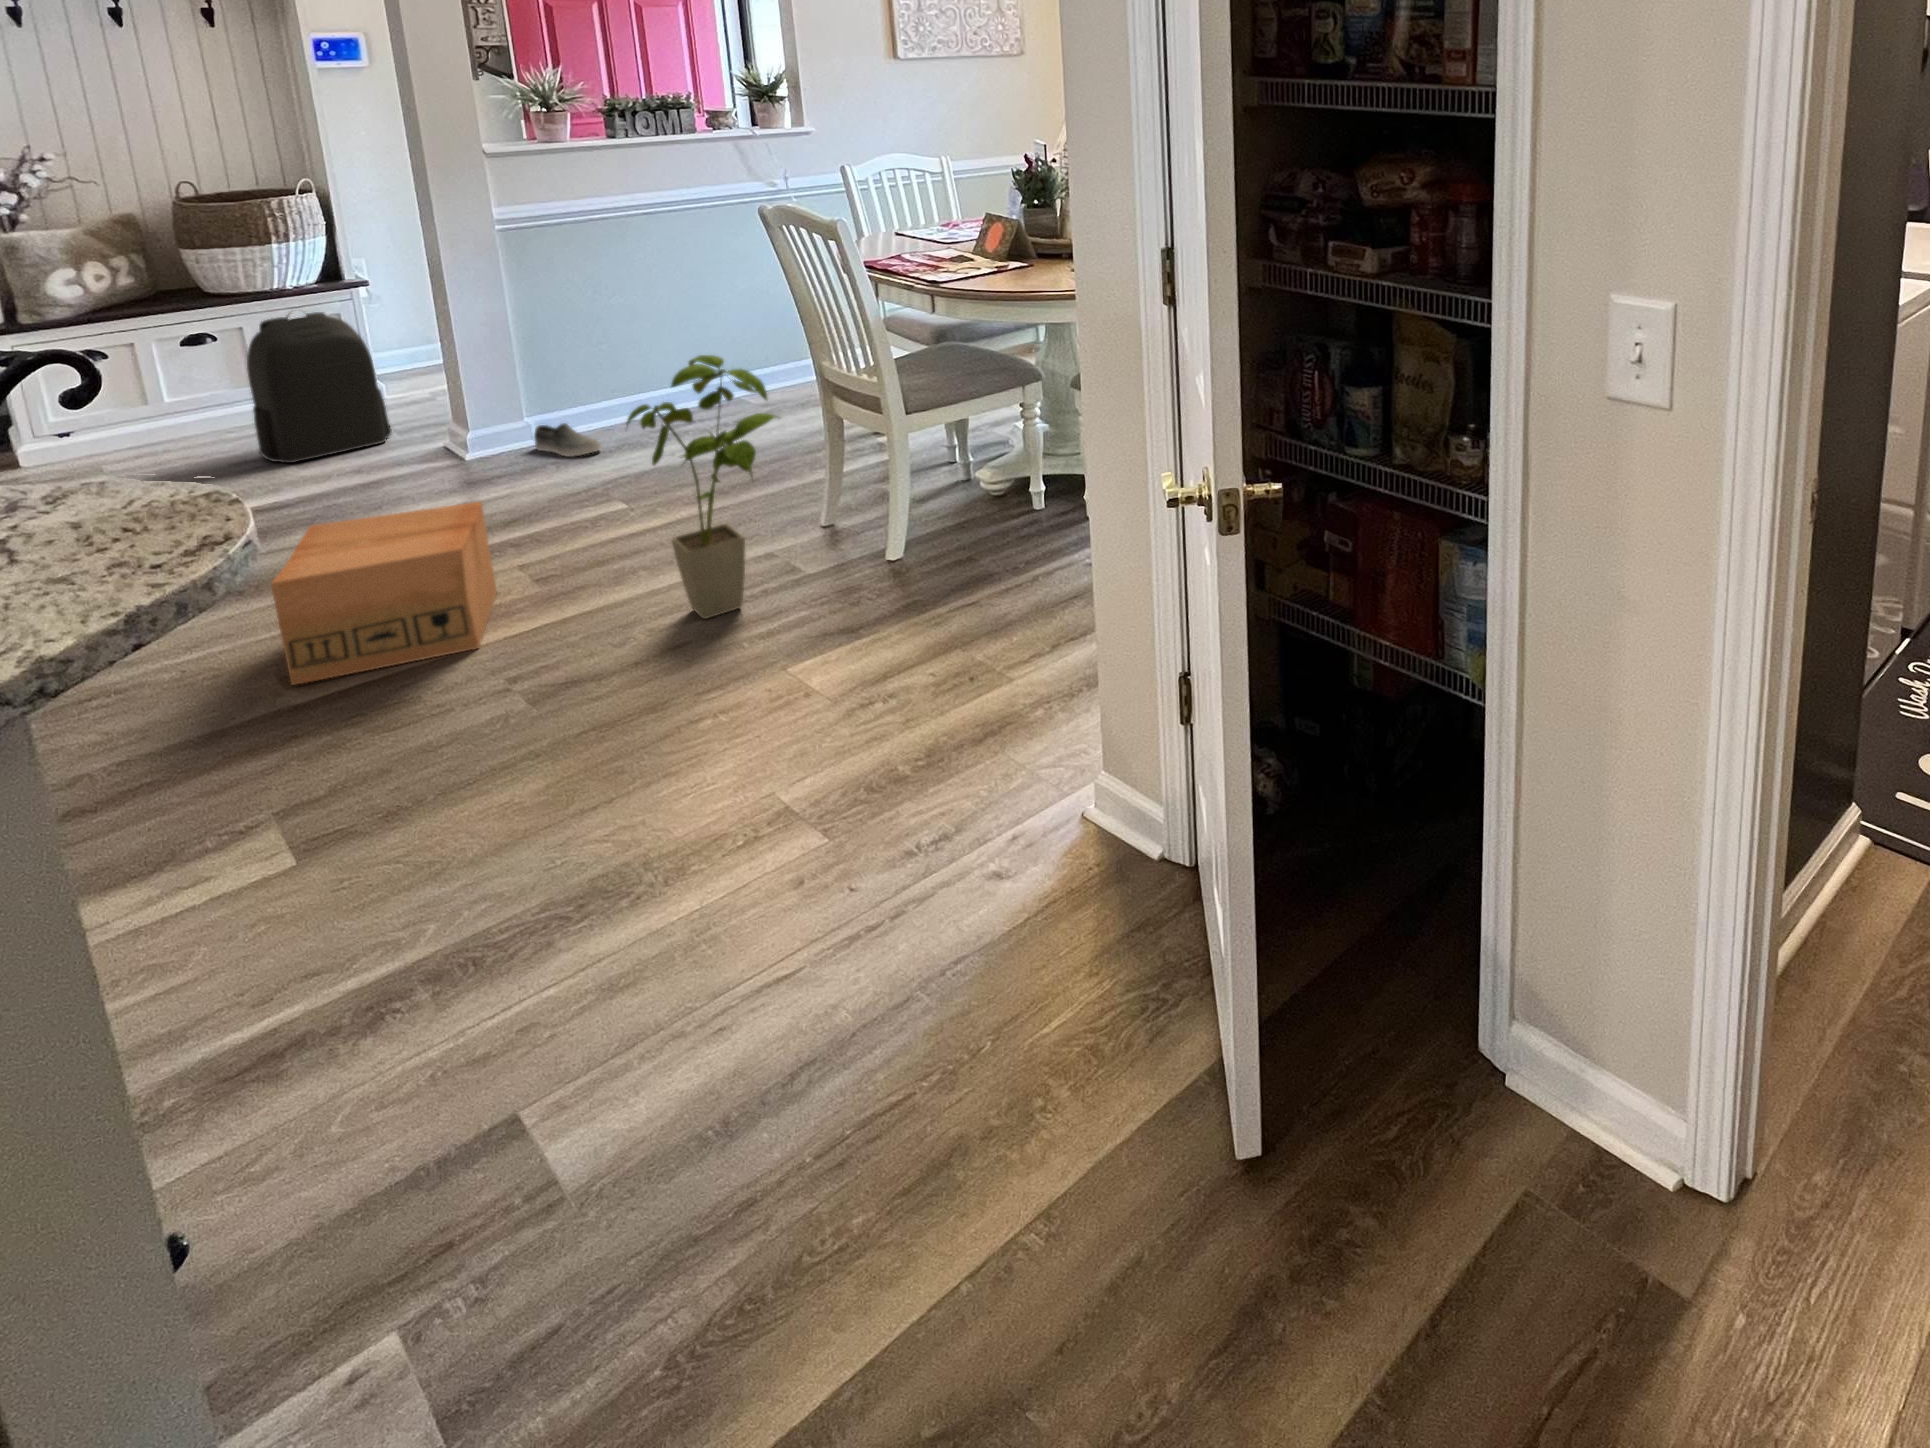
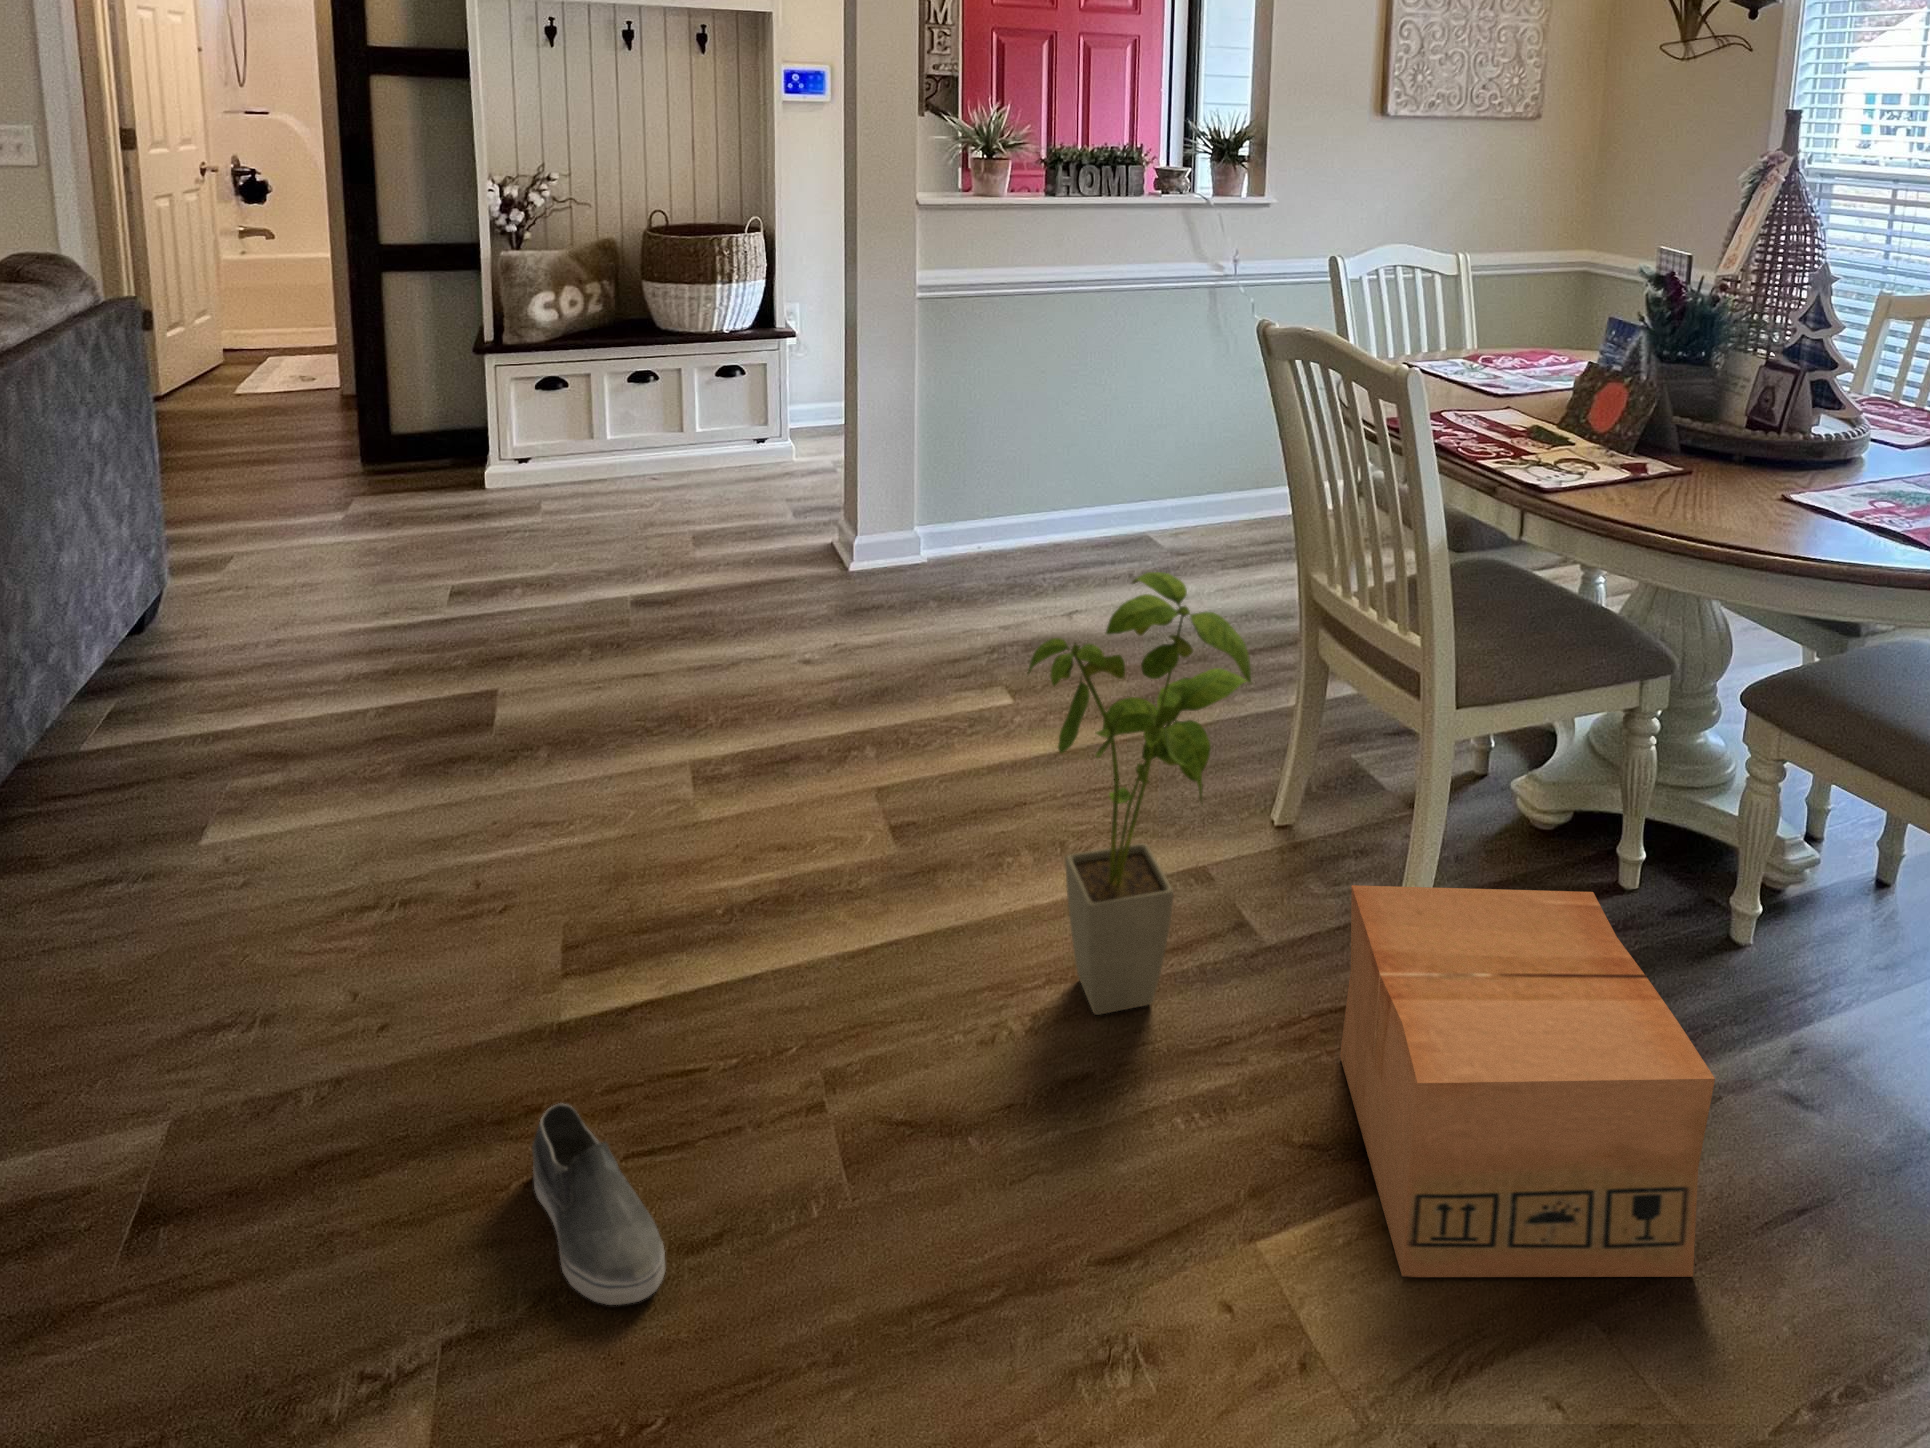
backpack: present [247,312,392,463] -> none [666,364,786,538]
shoe: present [534,423,601,456] -> present [532,1103,665,1305]
cardboard box: present [271,502,497,685] -> present [1340,885,1715,1277]

